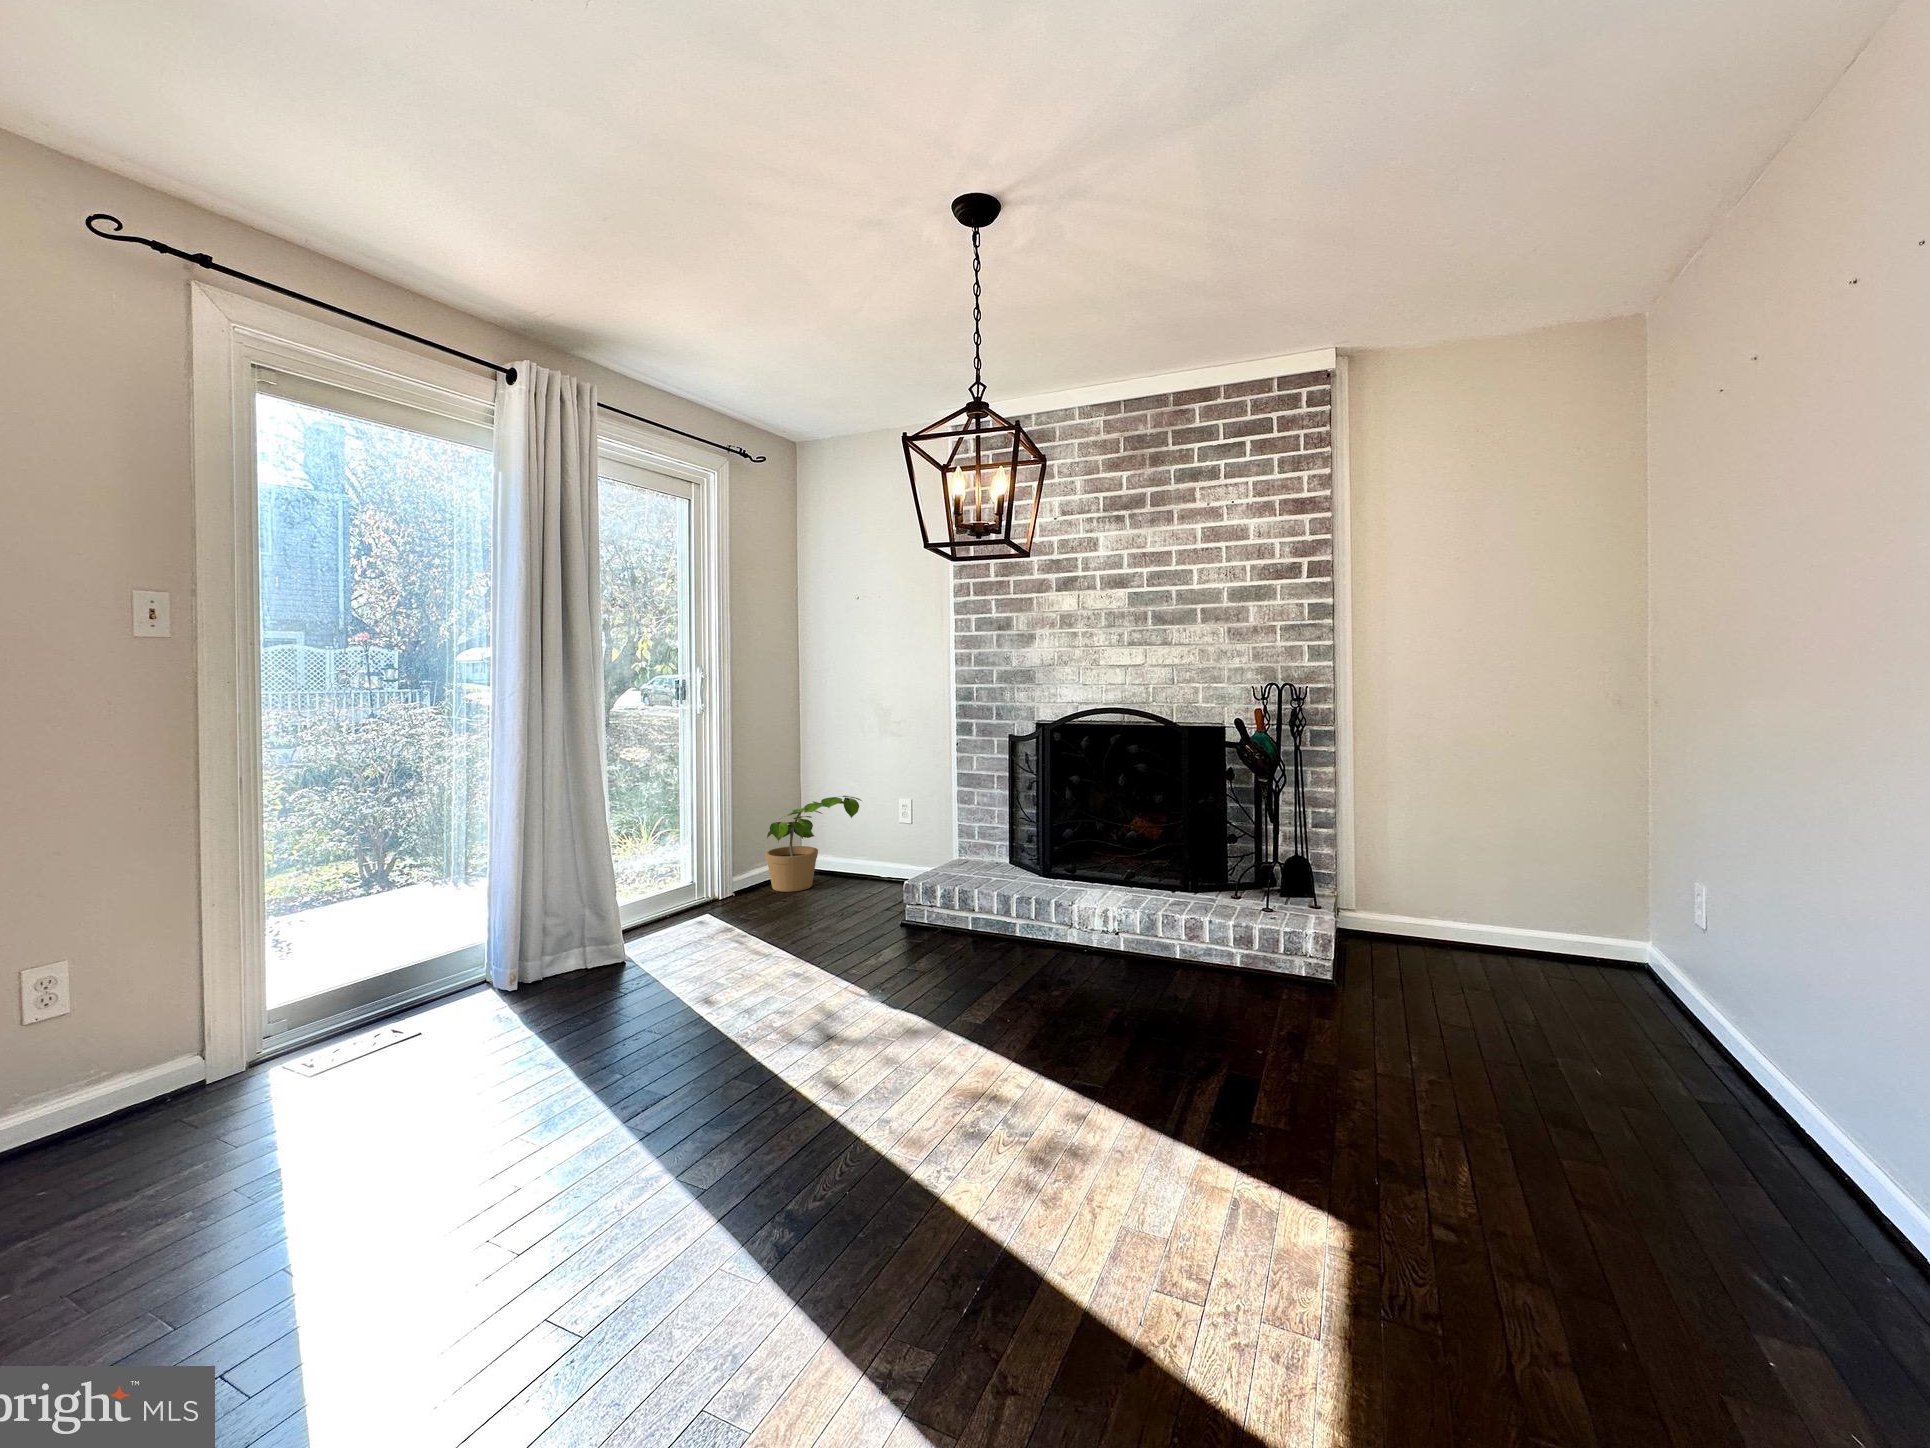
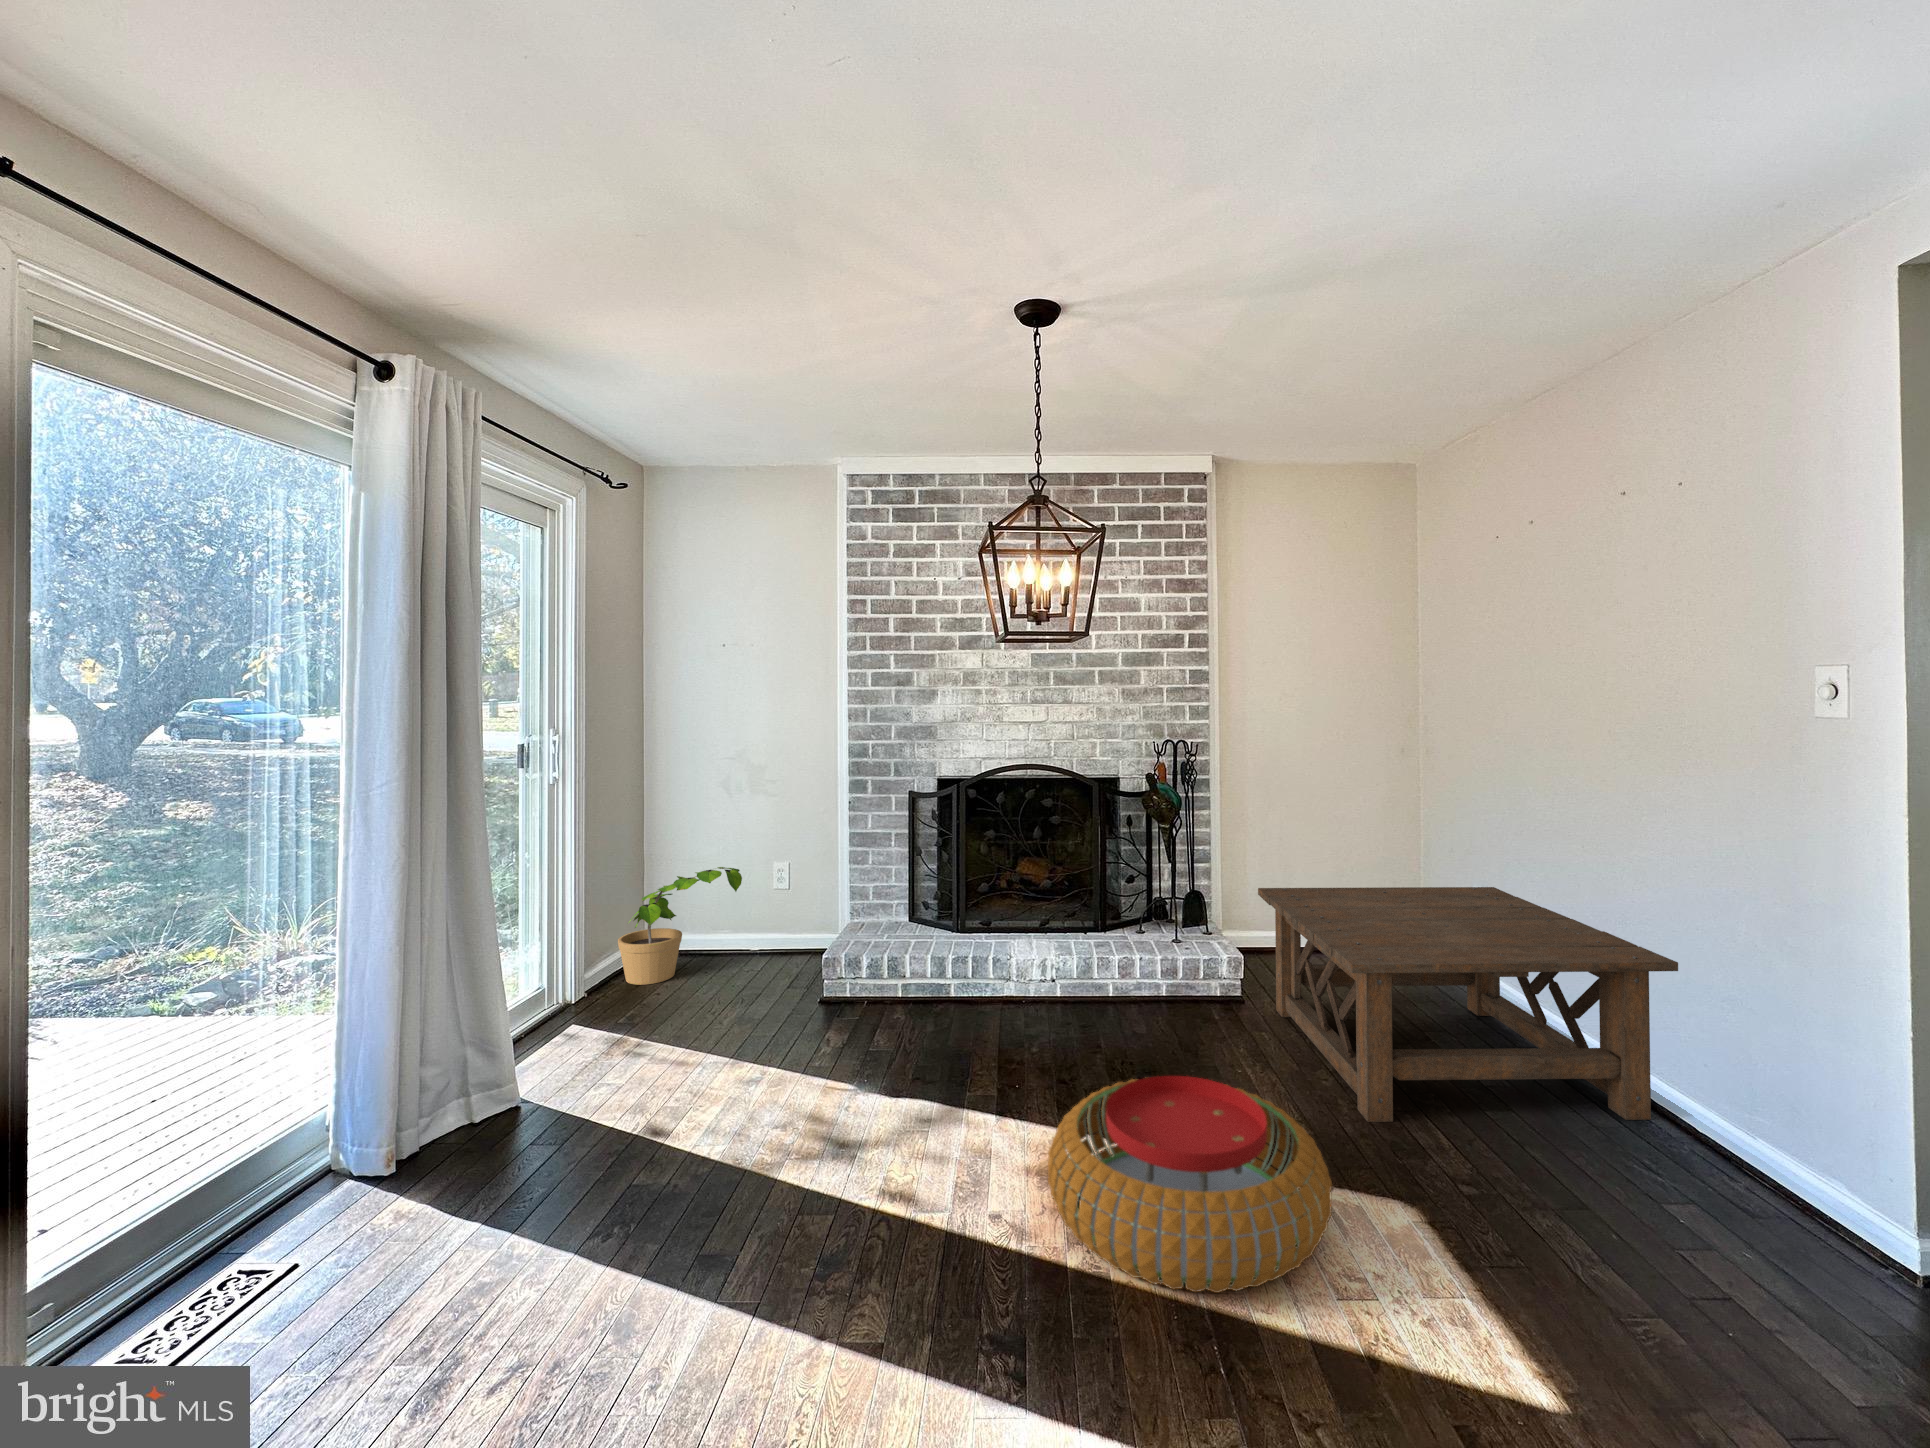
coffee table: none [1340,854,1921,1249] -> present [1258,887,1678,1122]
pouf: none [892,1028,1212,1276] -> present [1048,1076,1332,1293]

